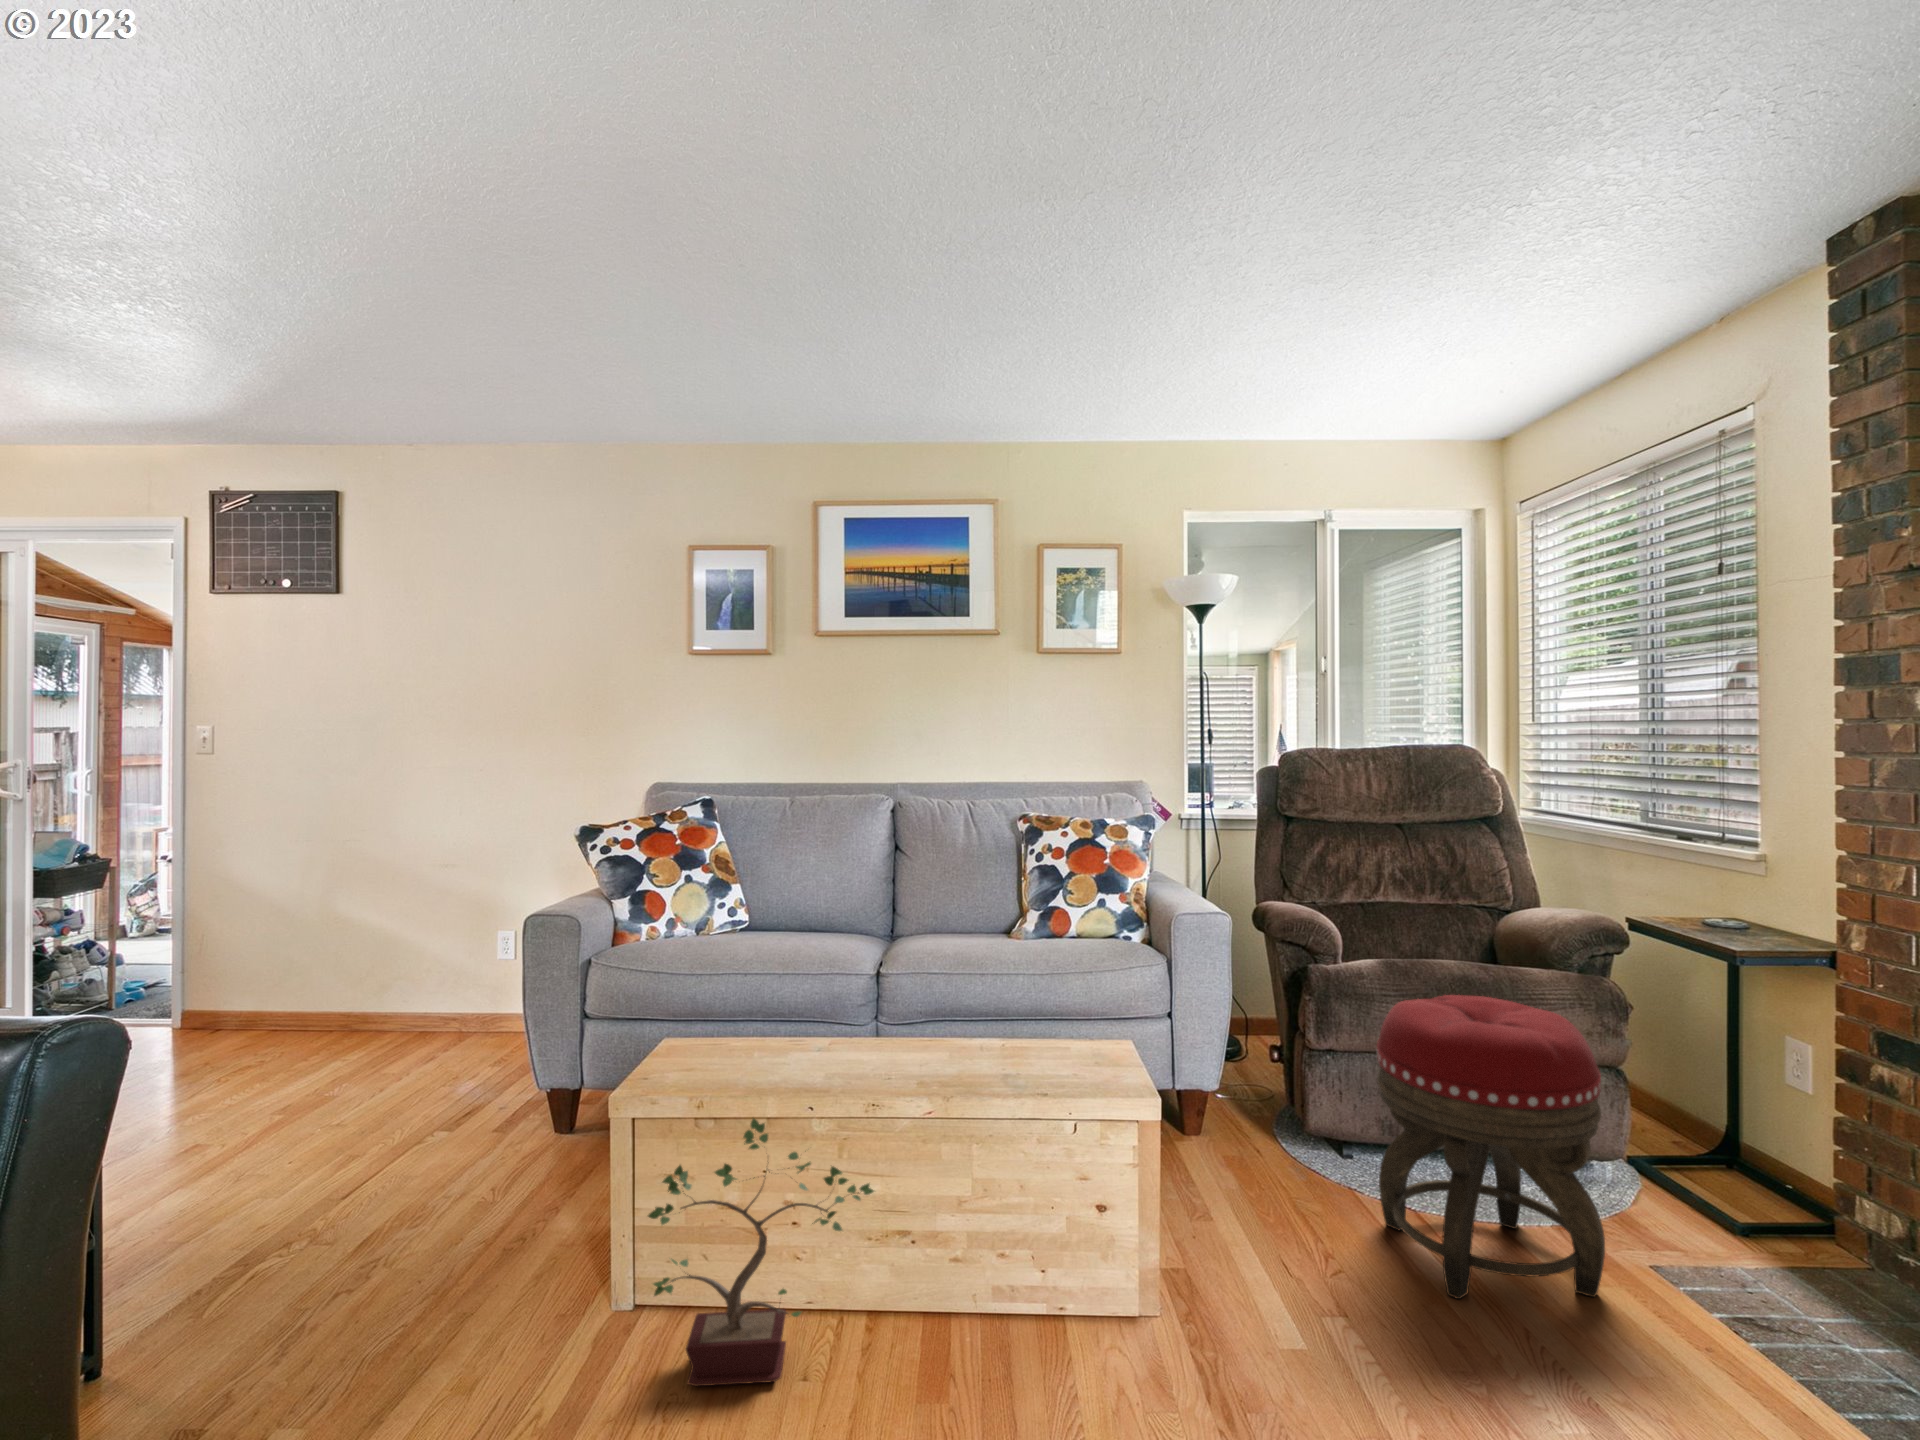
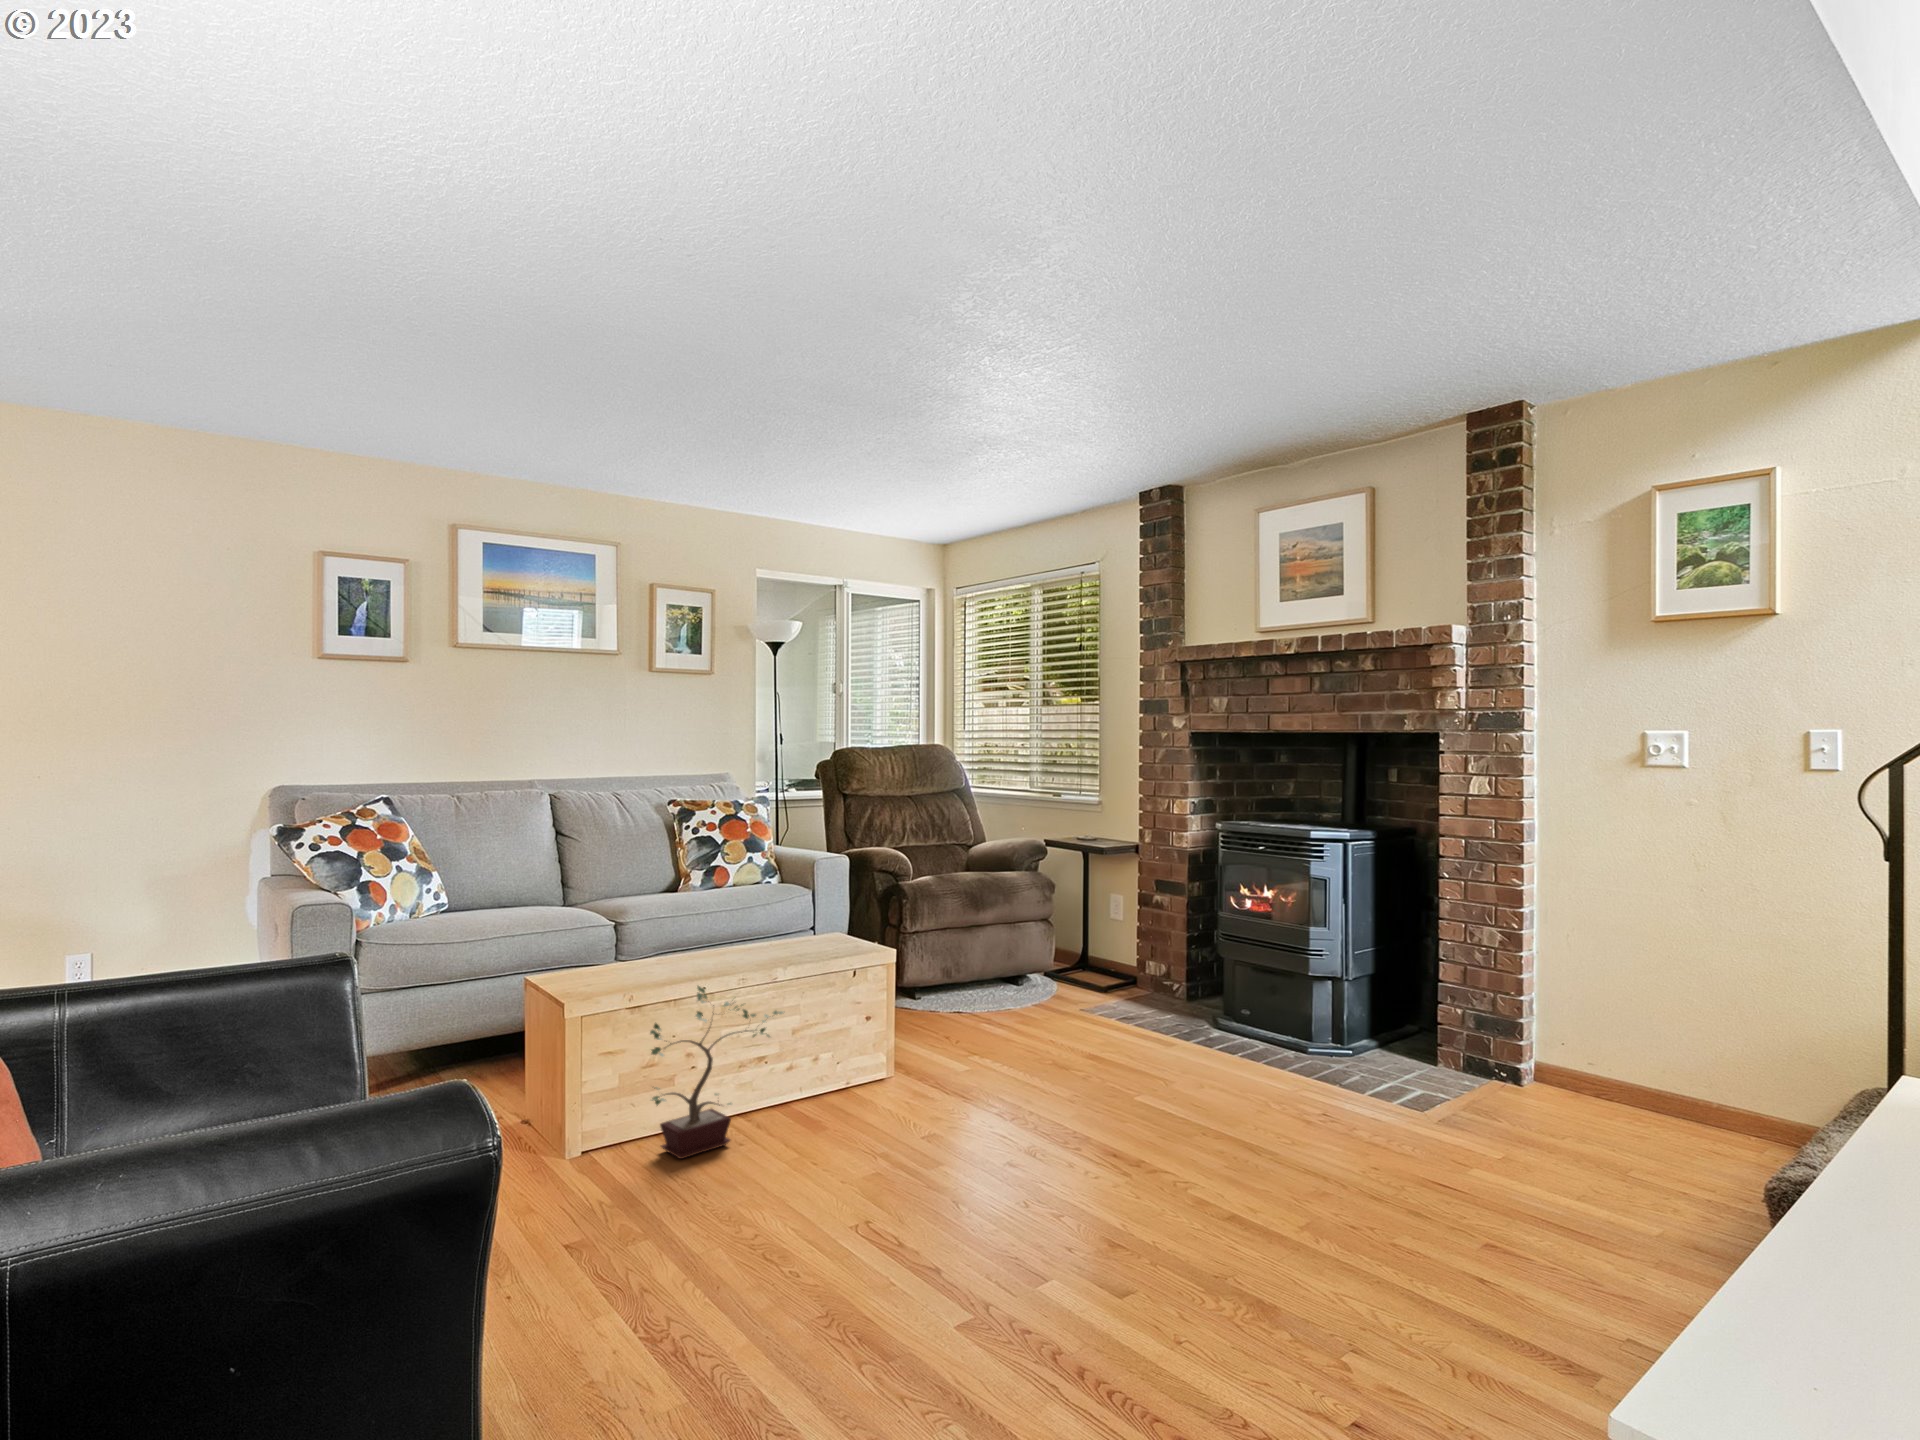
footstool: present [1377,995,1605,1299] -> none [960,883,1071,1037]

